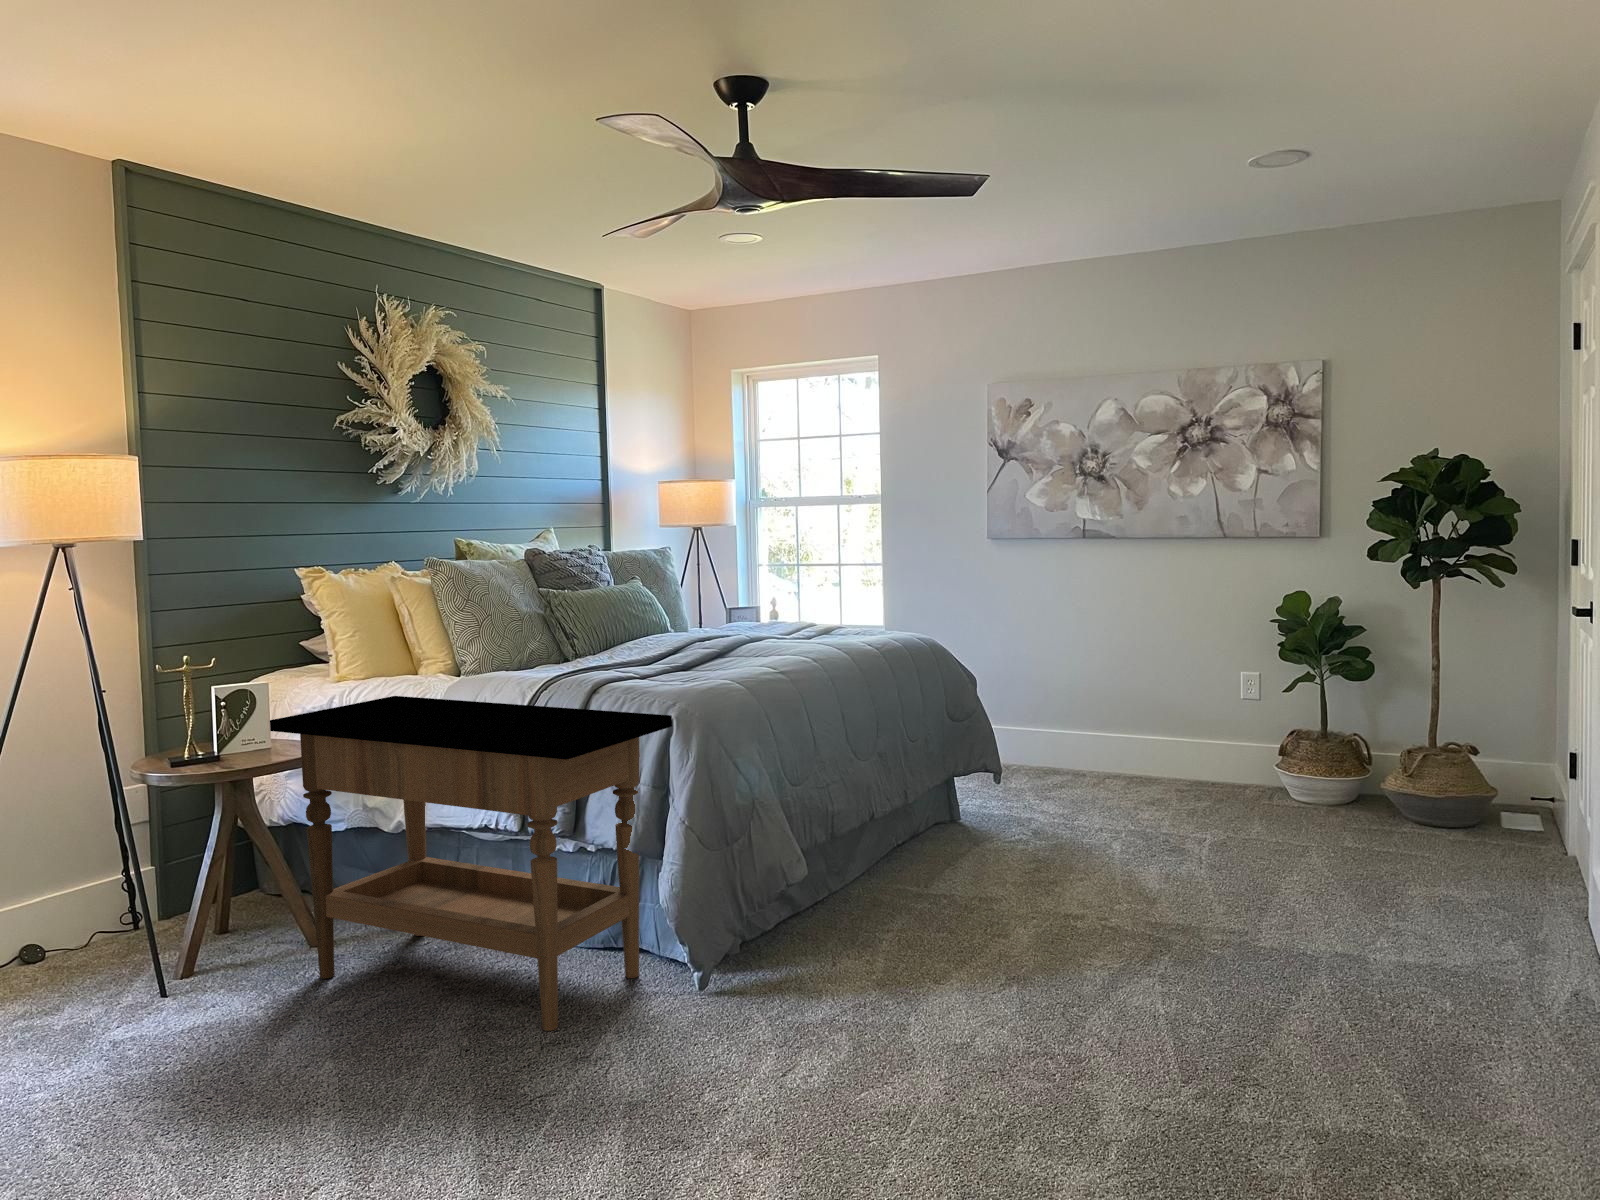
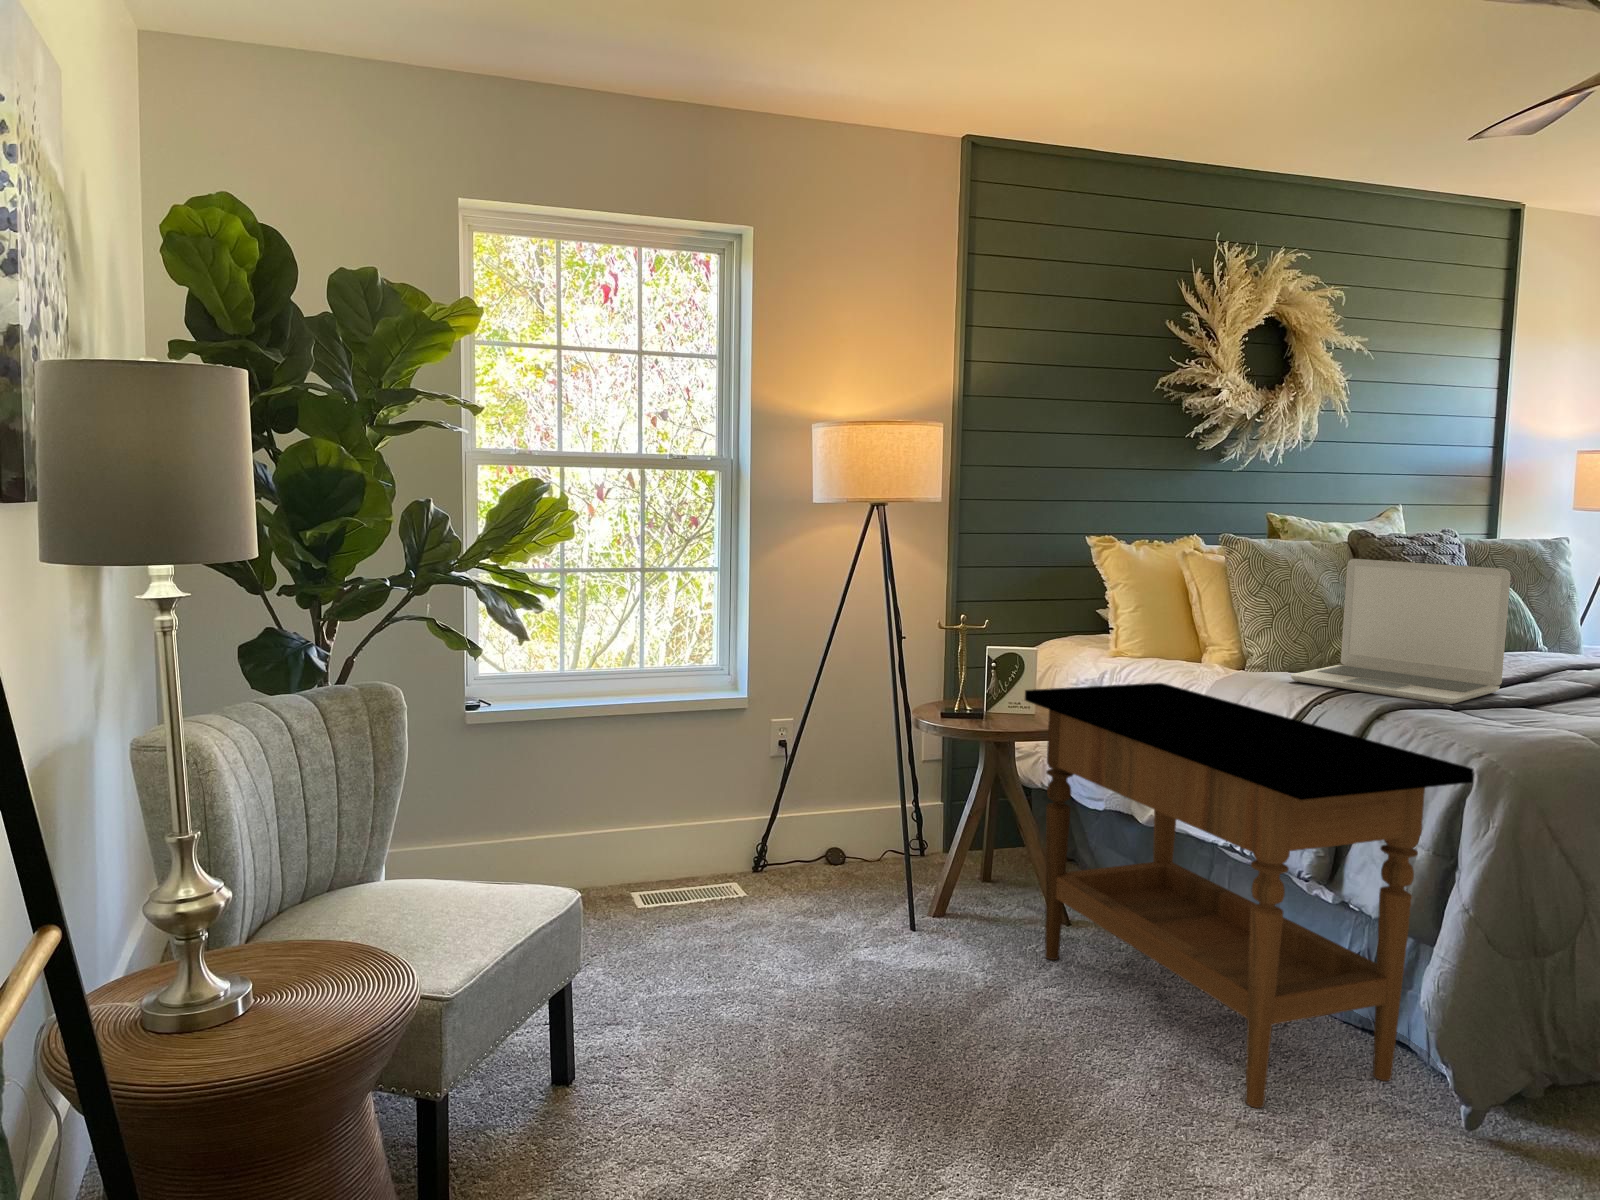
laptop: none [512,567,662,675] -> present [1291,559,1511,704]

